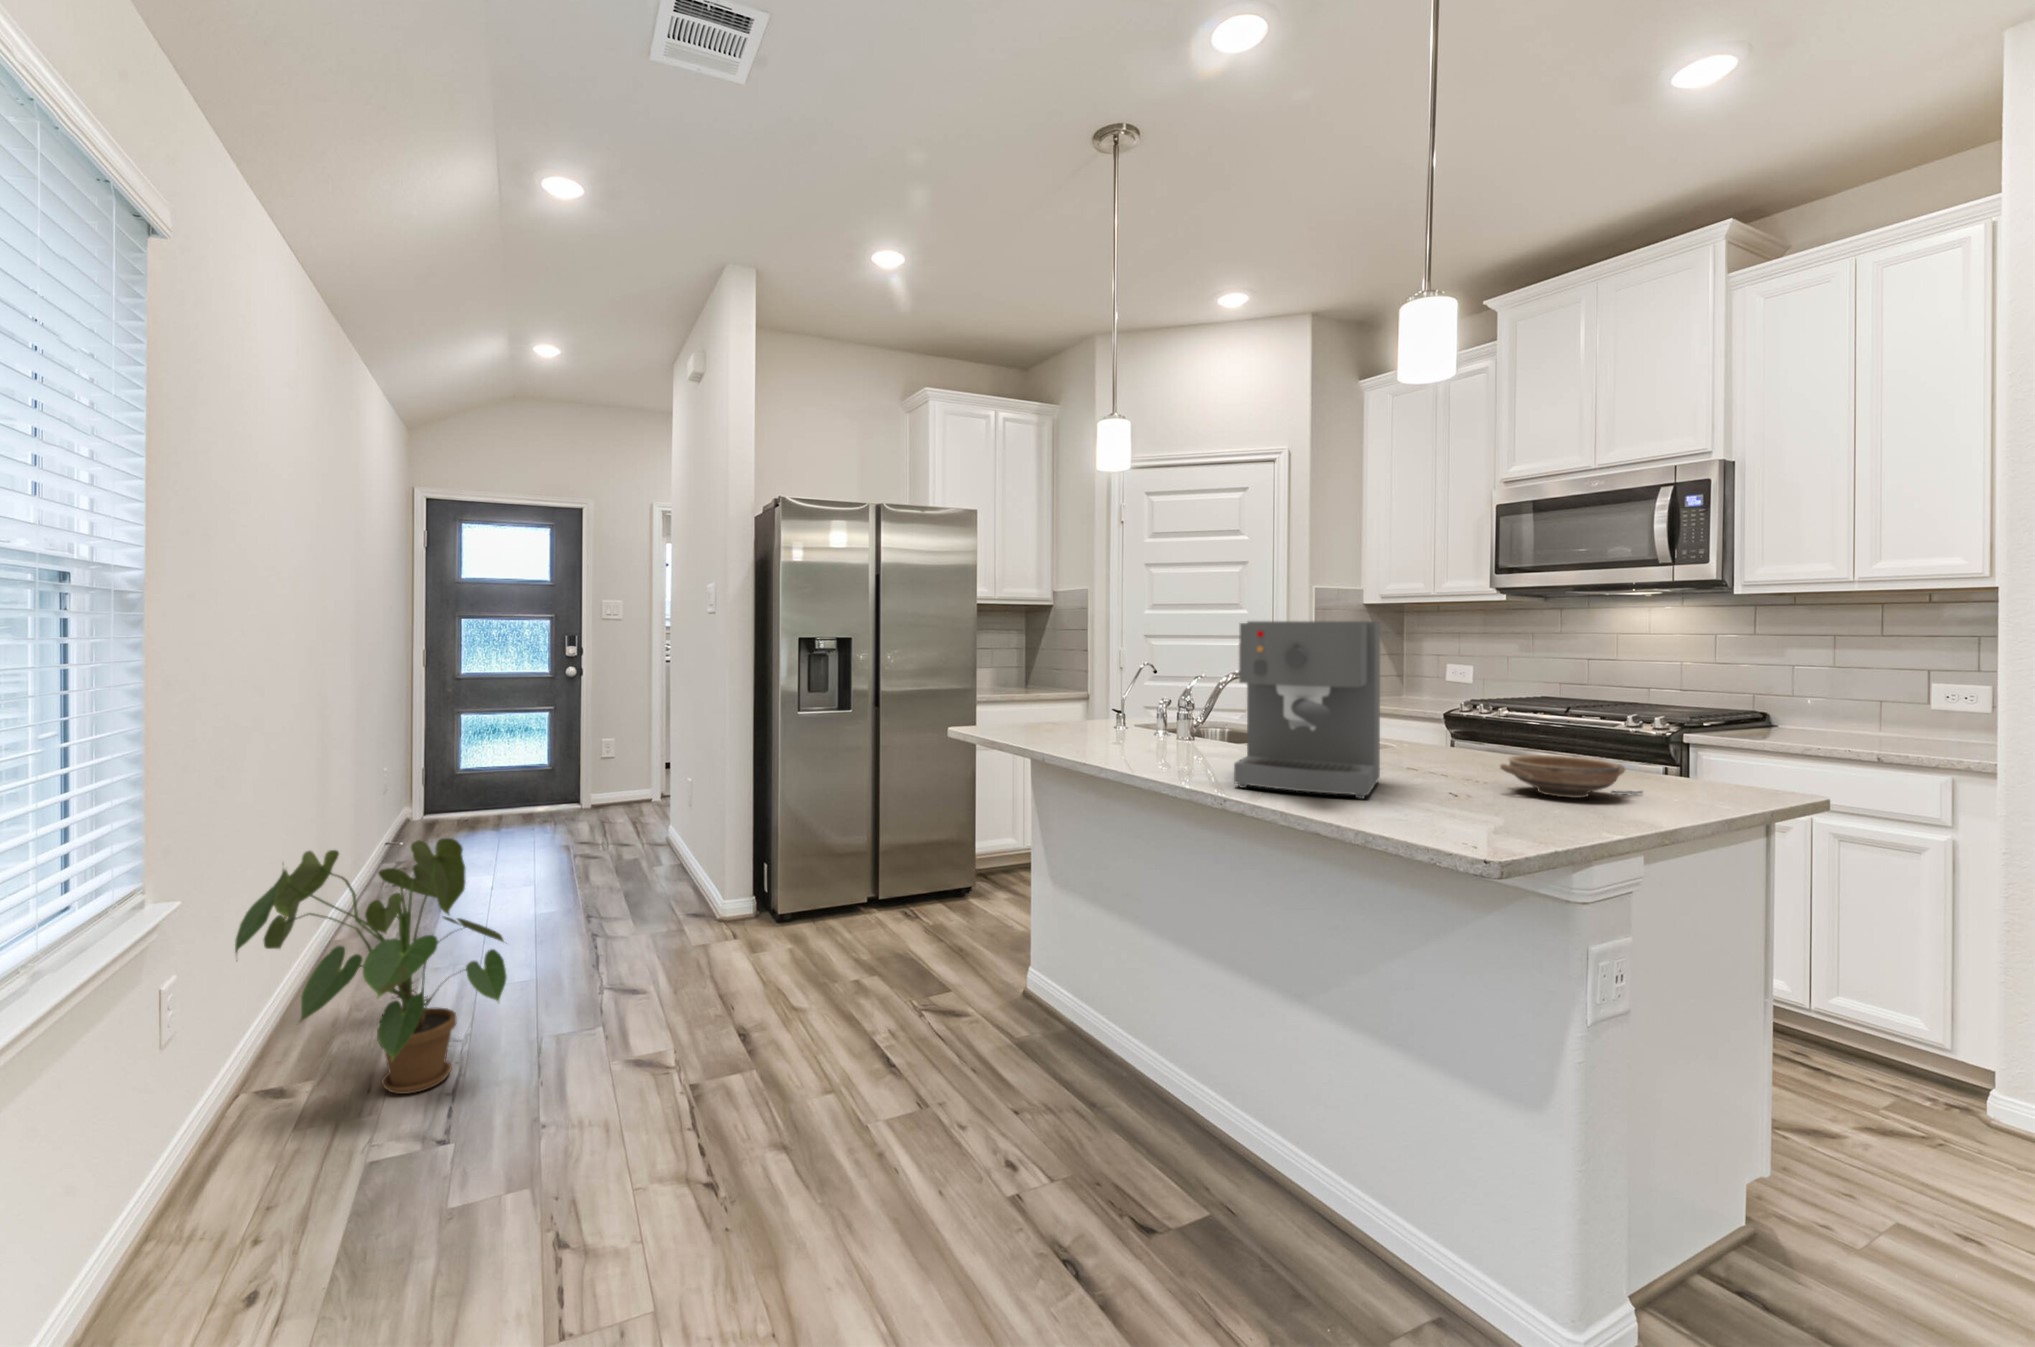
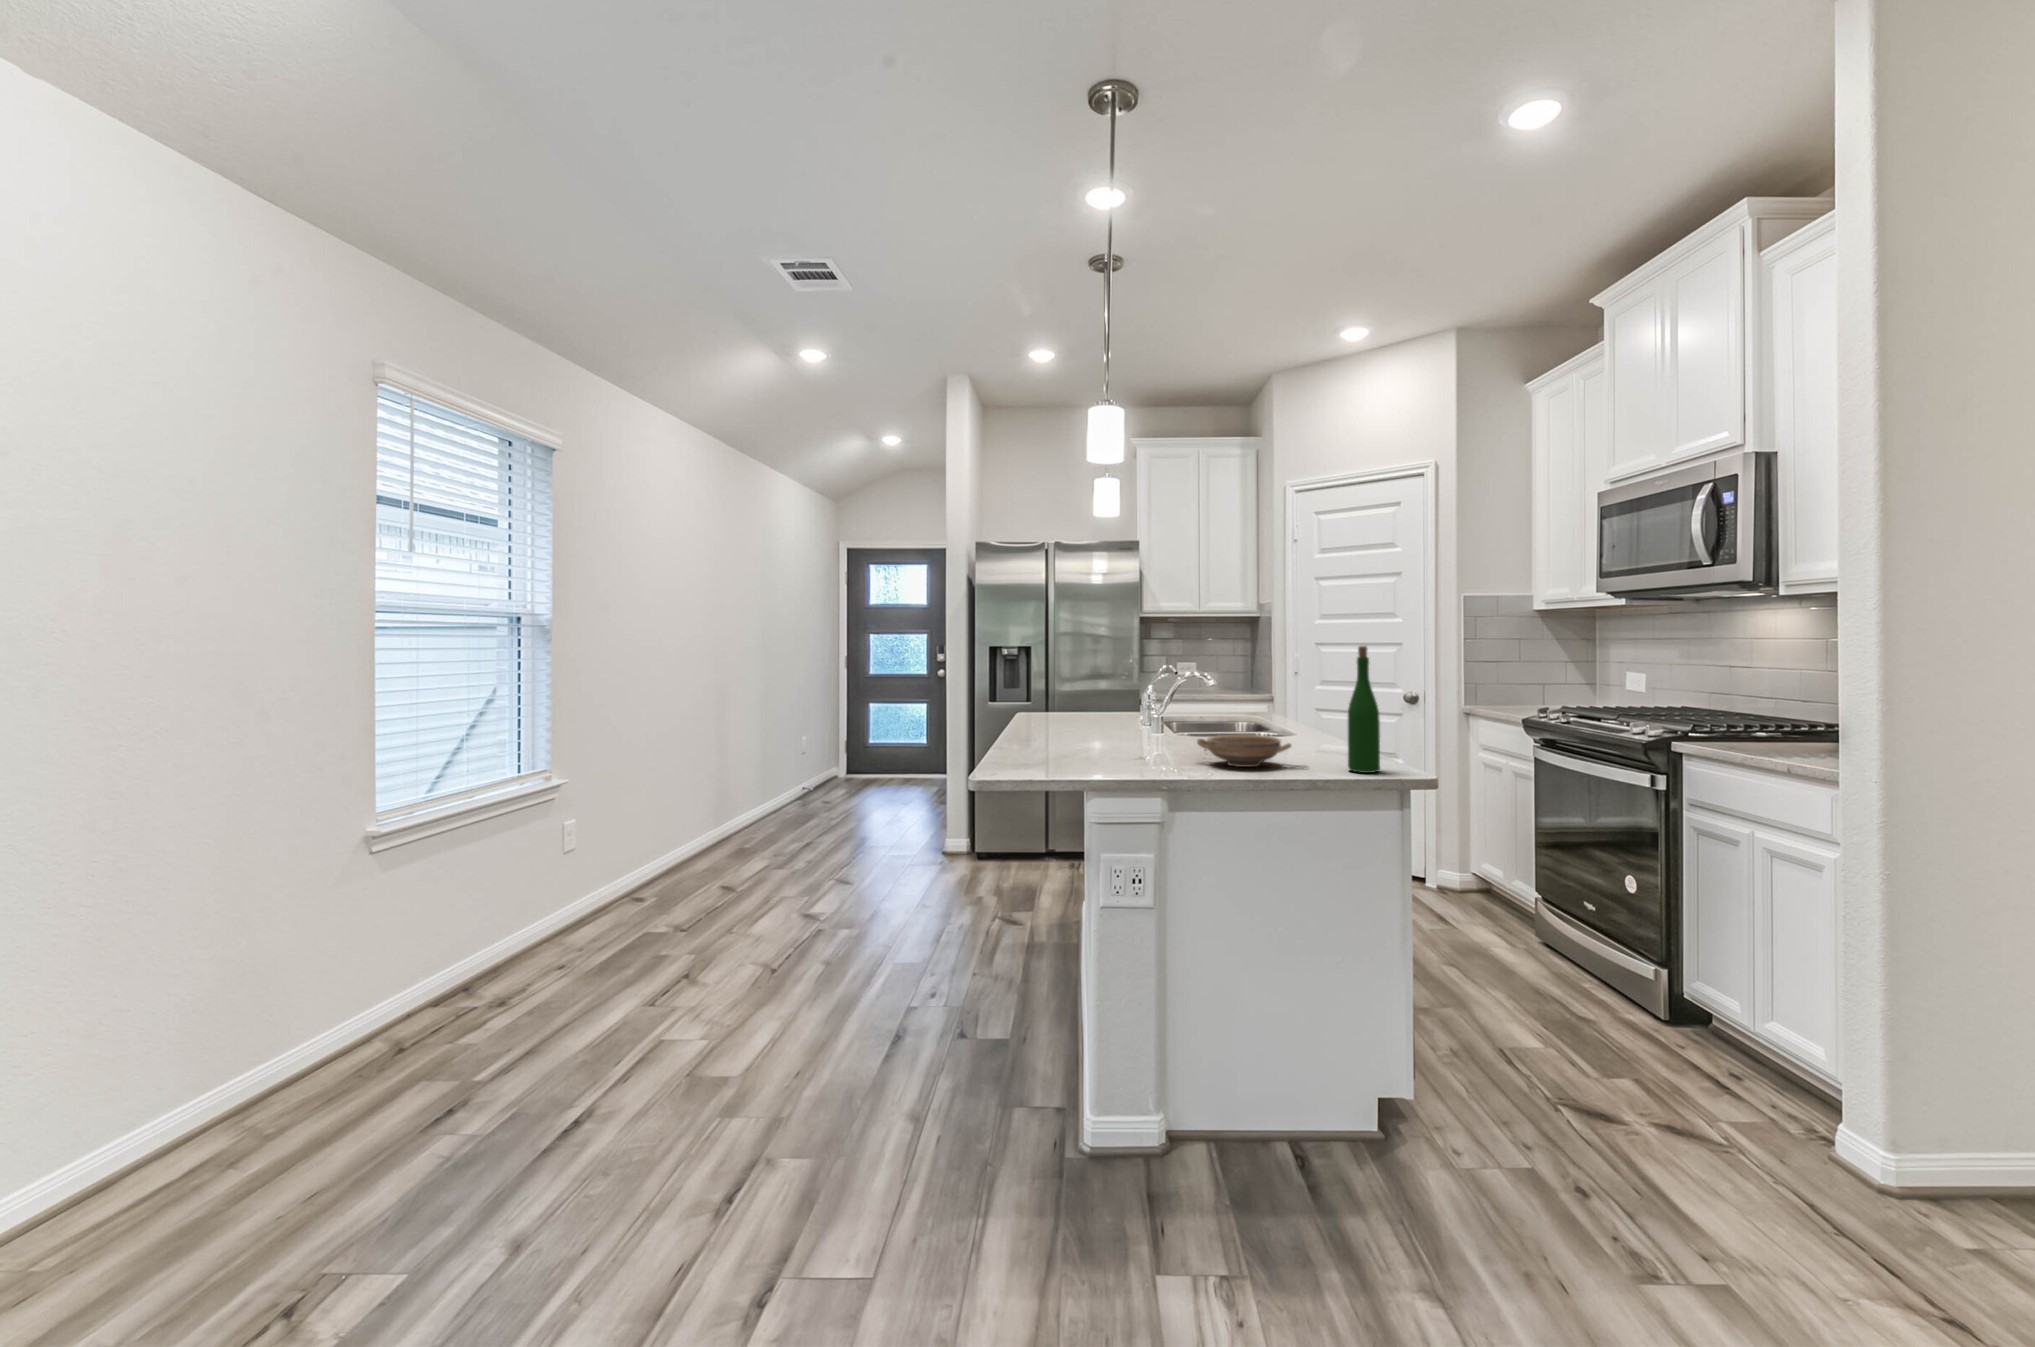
coffee maker: present [1234,621,1380,799] -> none [1020,630,1151,758]
wine bottle: none [1677,644,1724,796] -> present [1348,646,1380,773]
house plant: present [235,838,507,1094] -> none [602,765,746,914]

